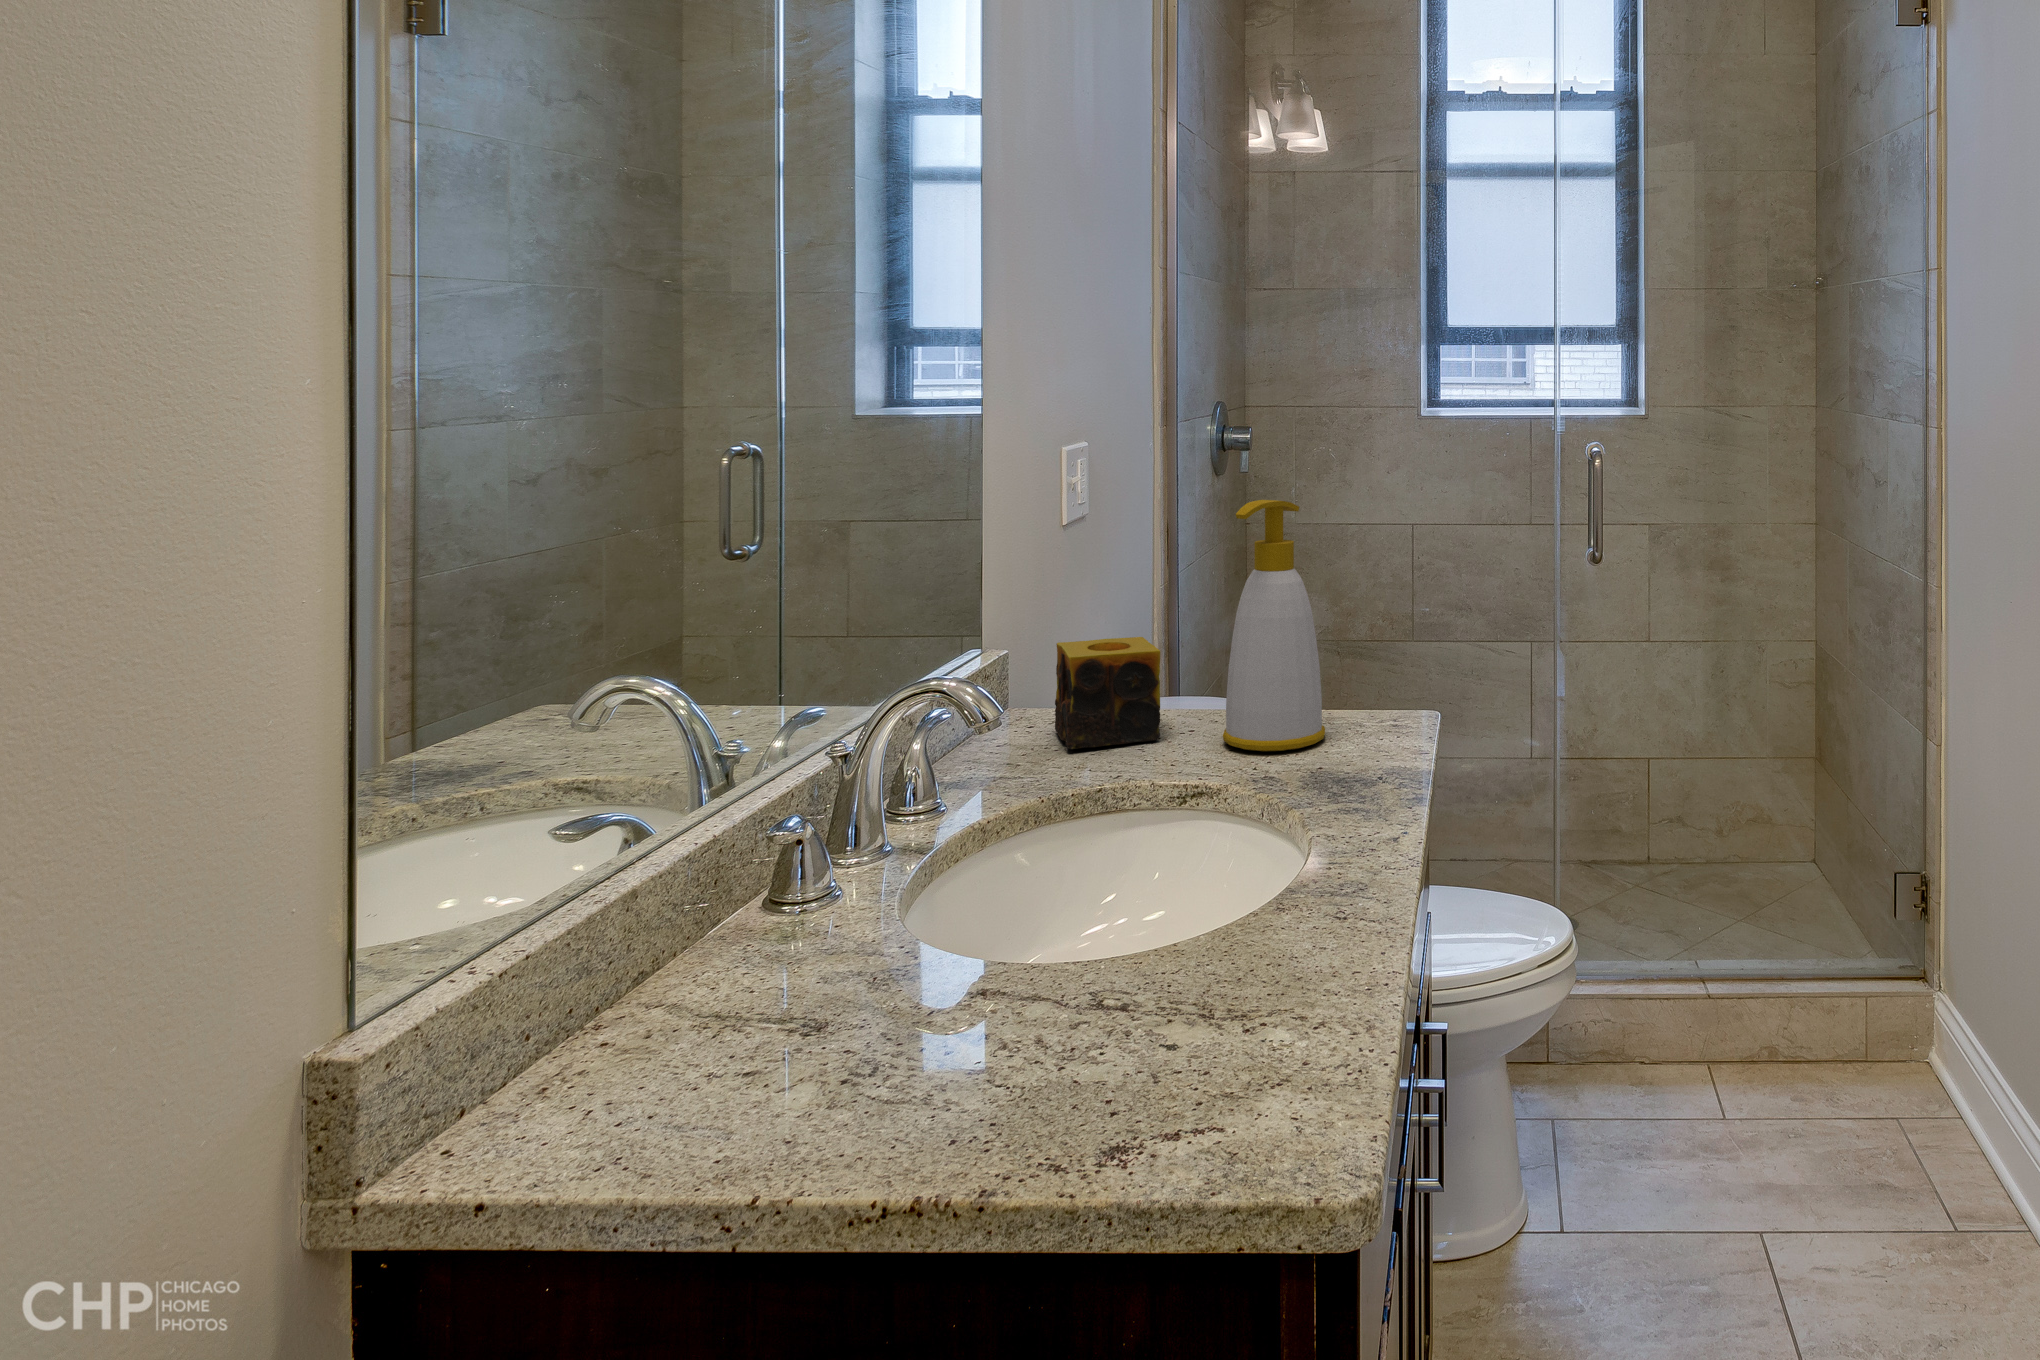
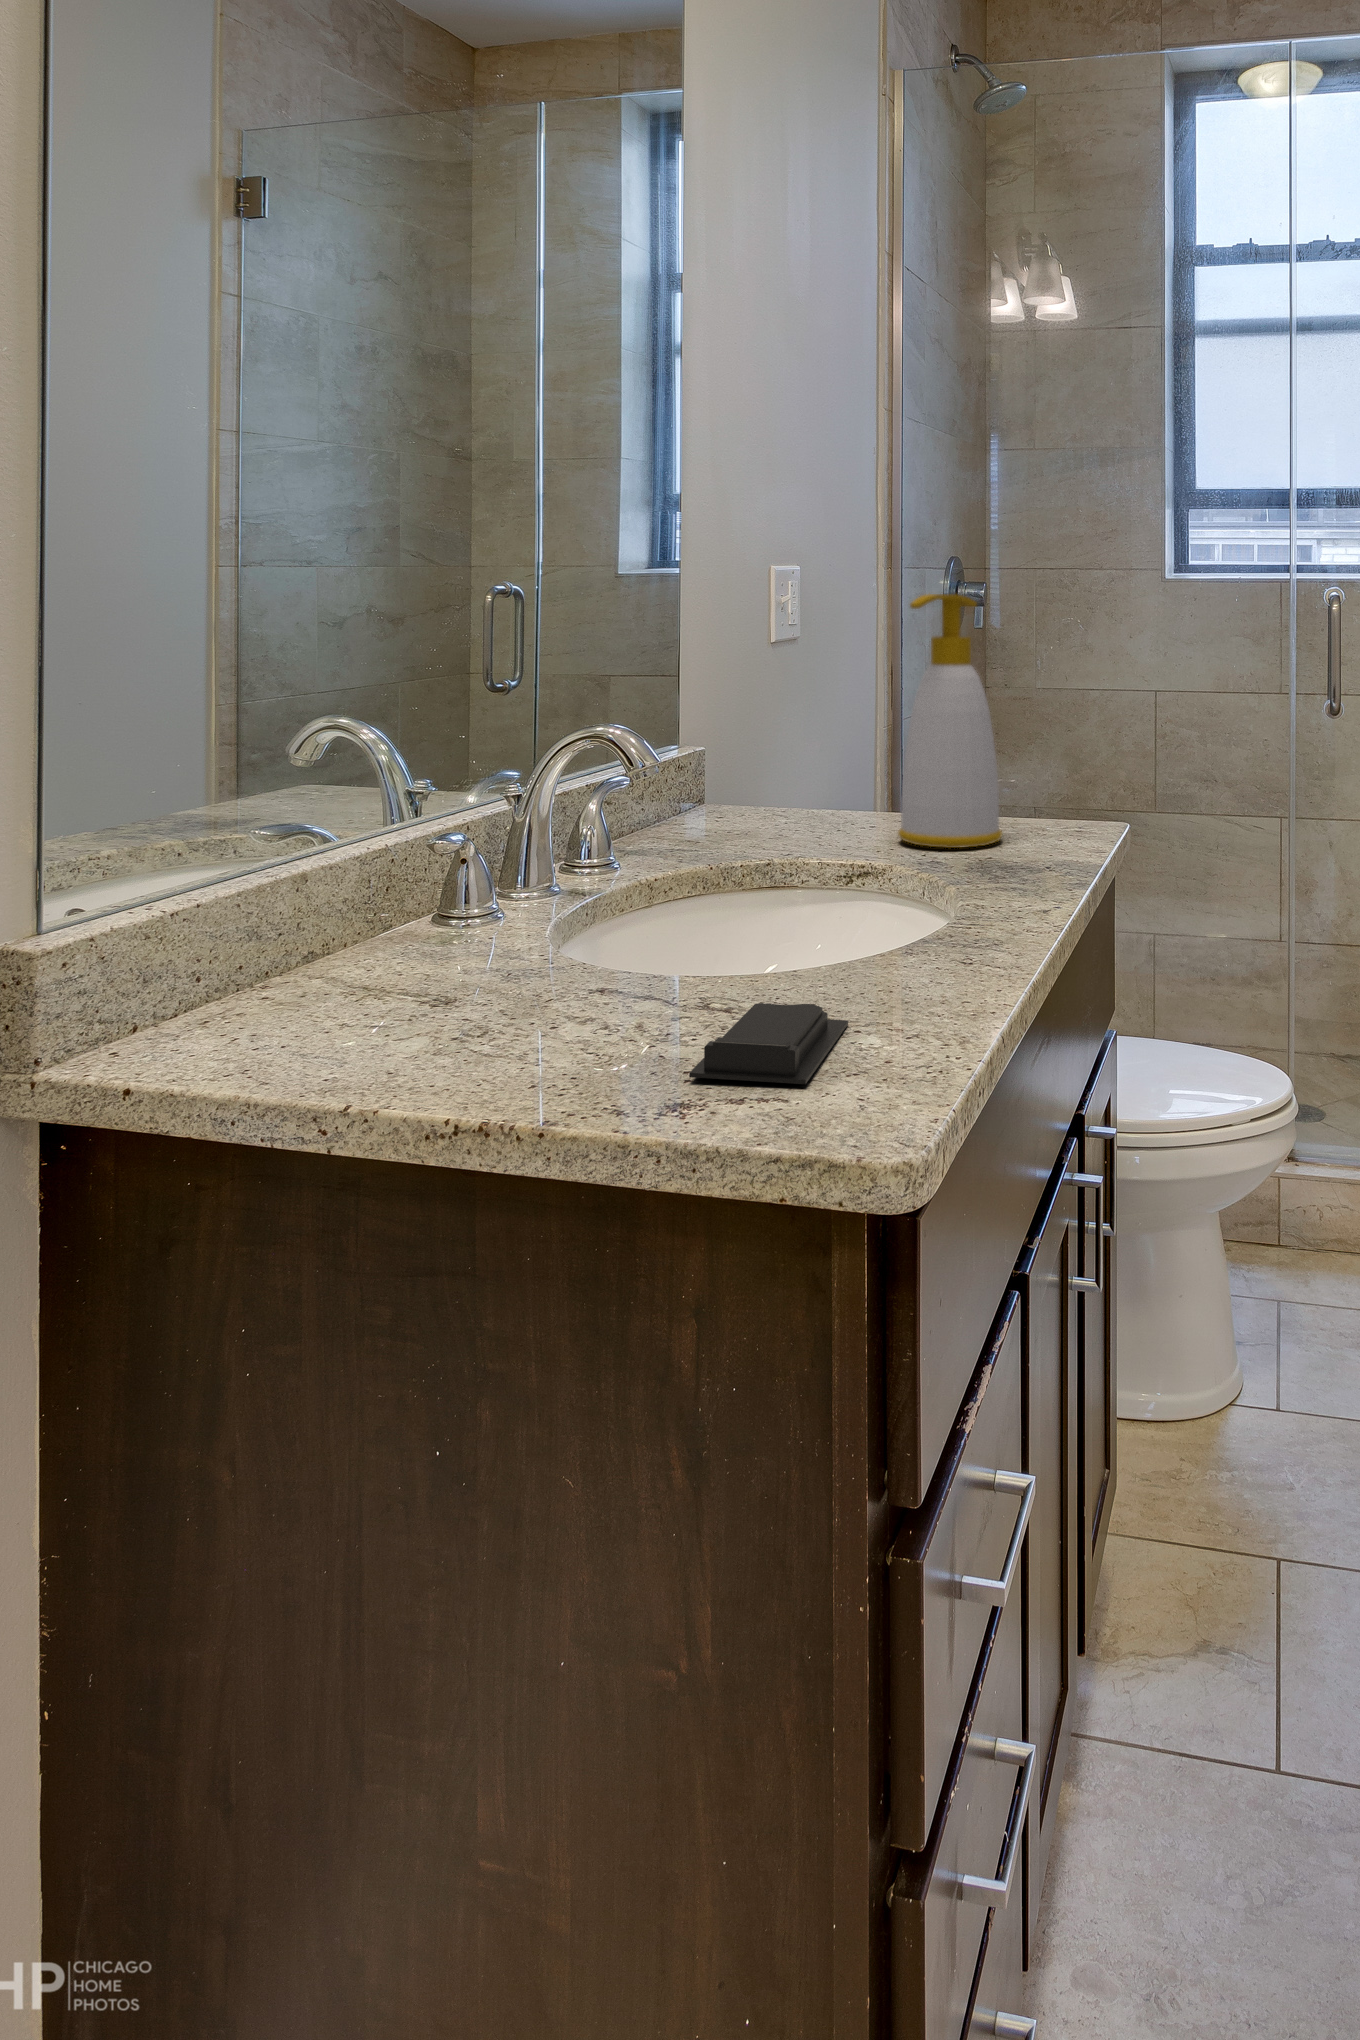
candle: present [1055,637,1160,749] -> none [741,738,839,838]
soap bar: none [1116,1001,1251,1111] -> present [689,1003,848,1084]

